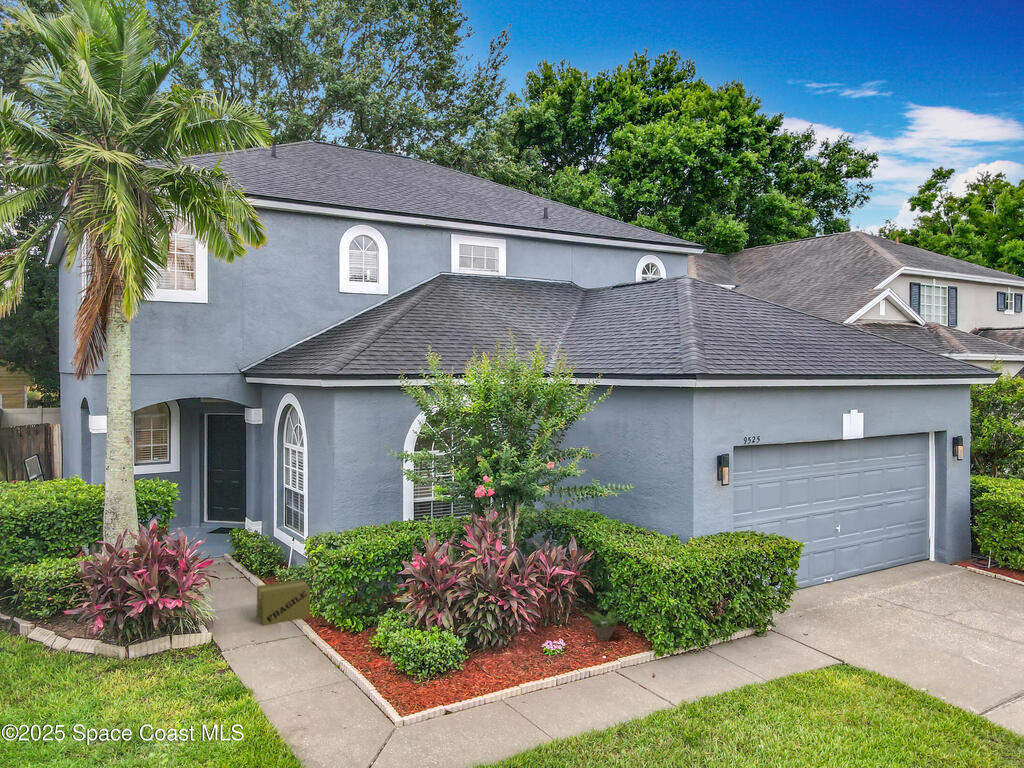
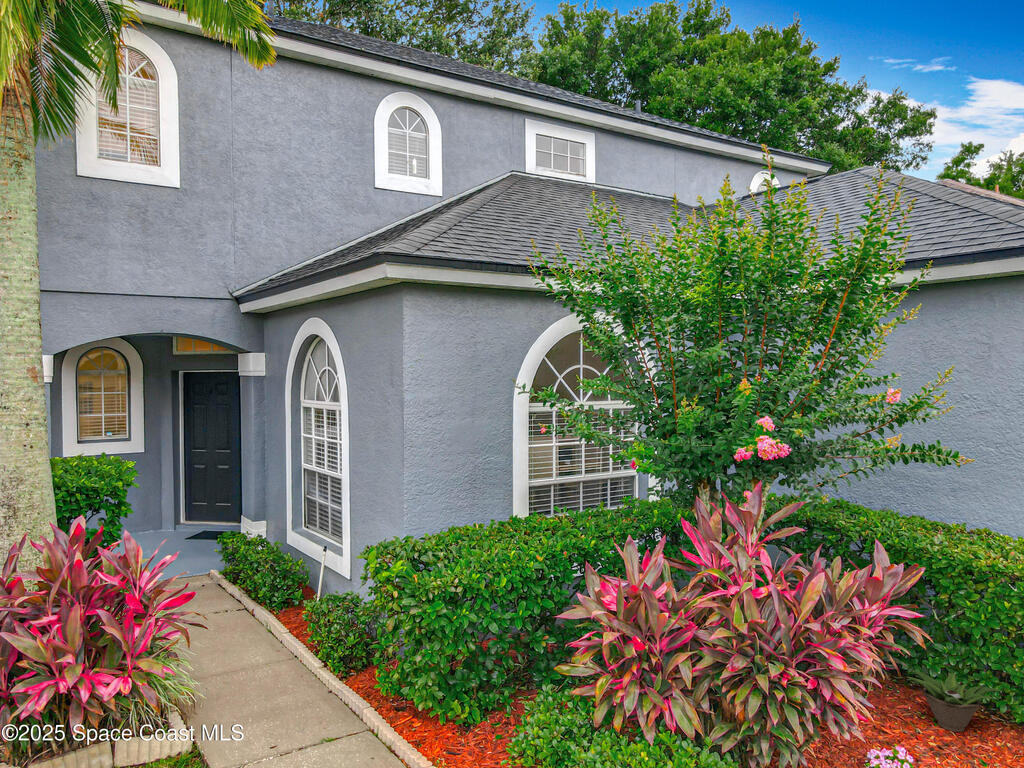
cardboard box: present [257,579,310,625] -> none [277,619,375,712]

